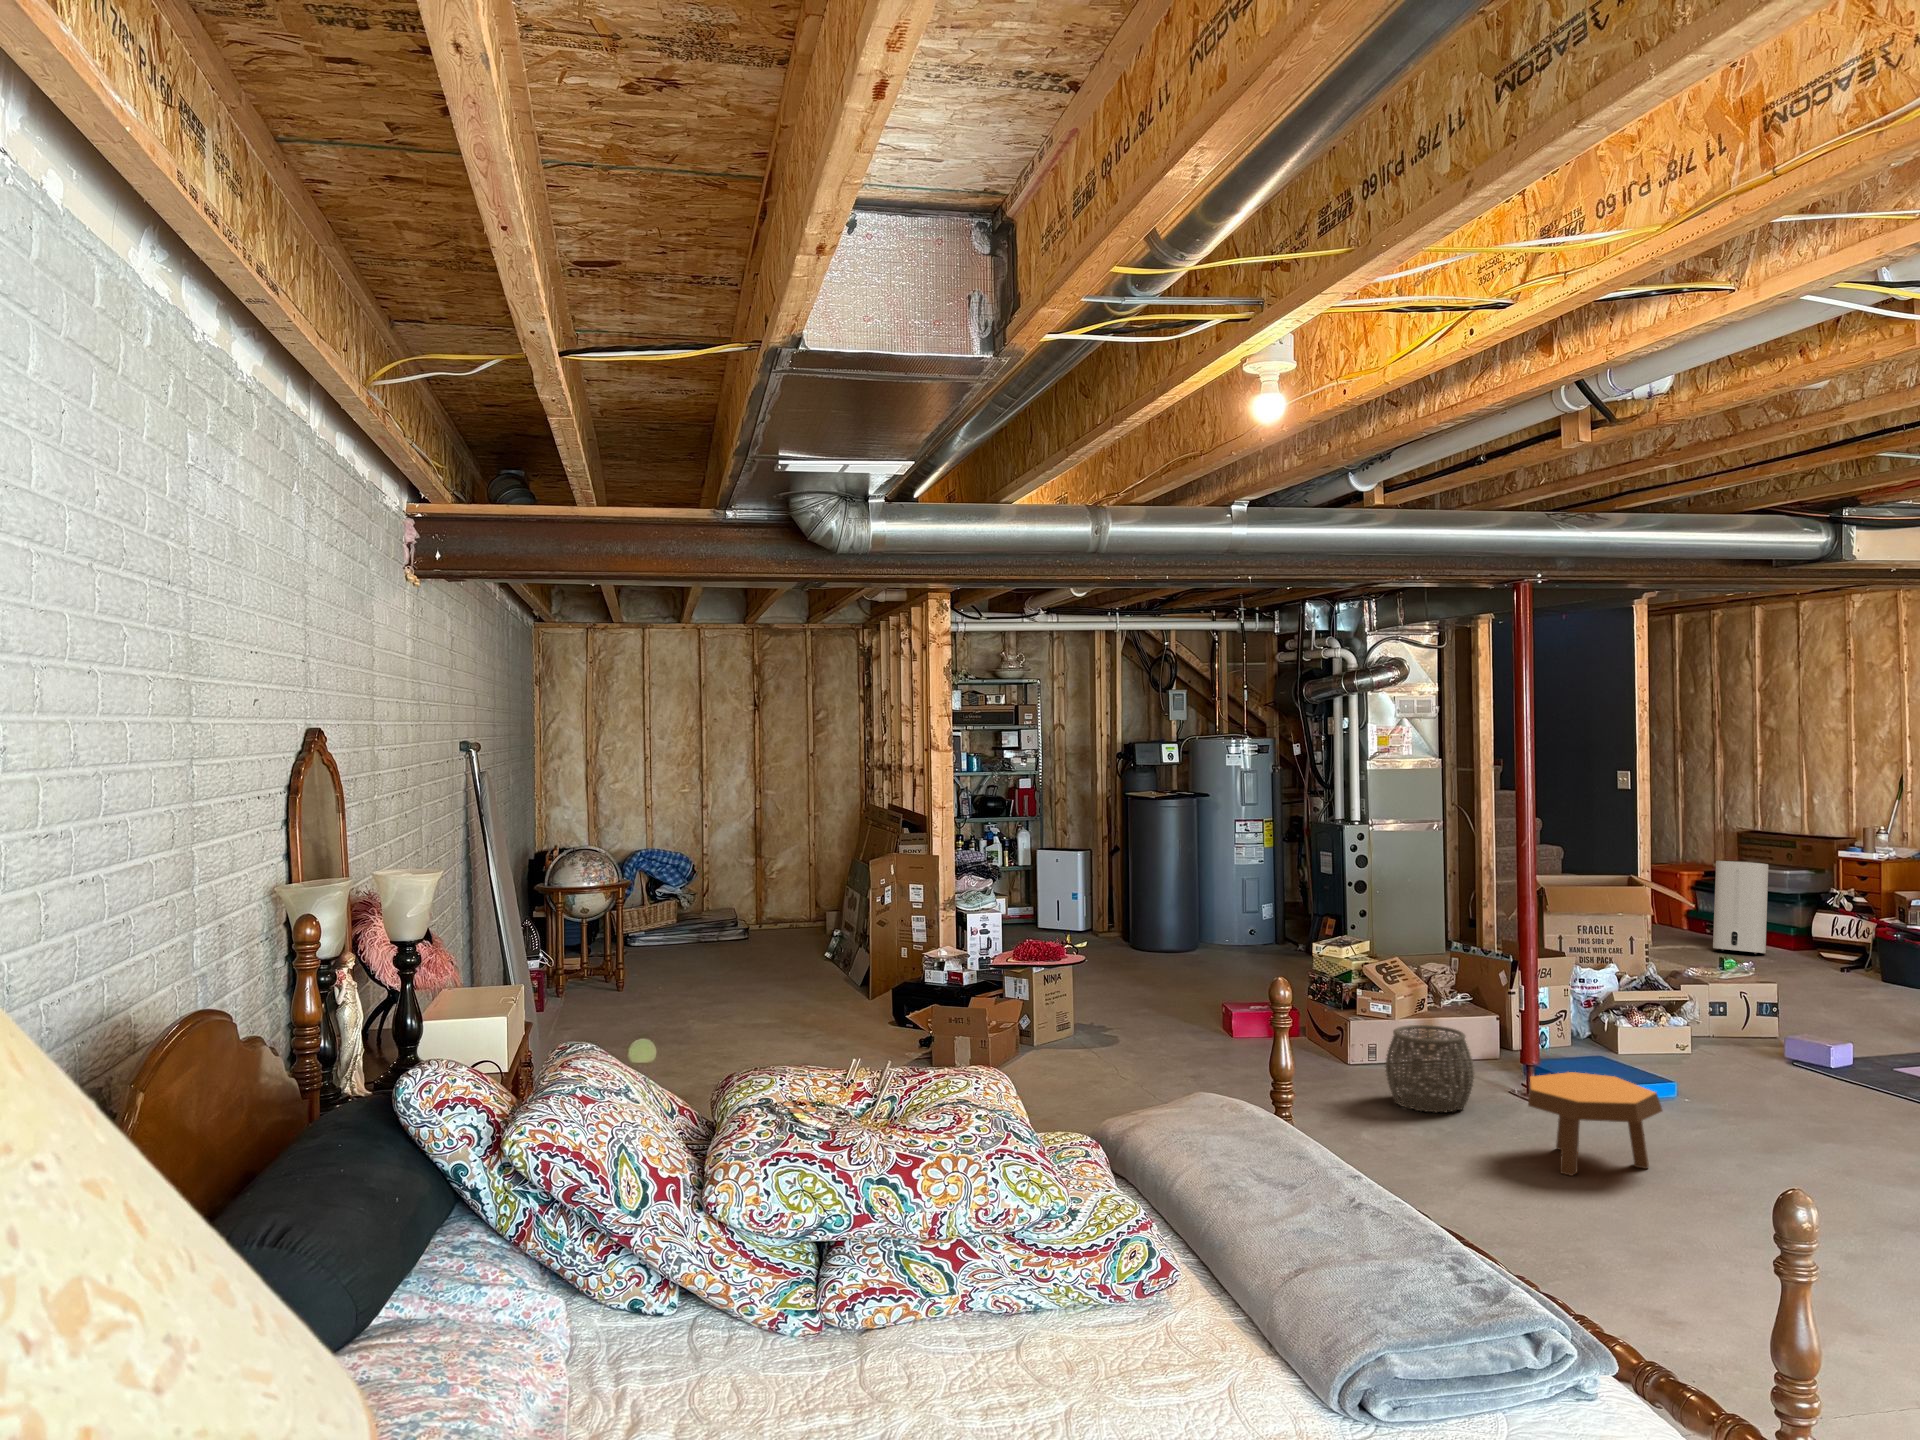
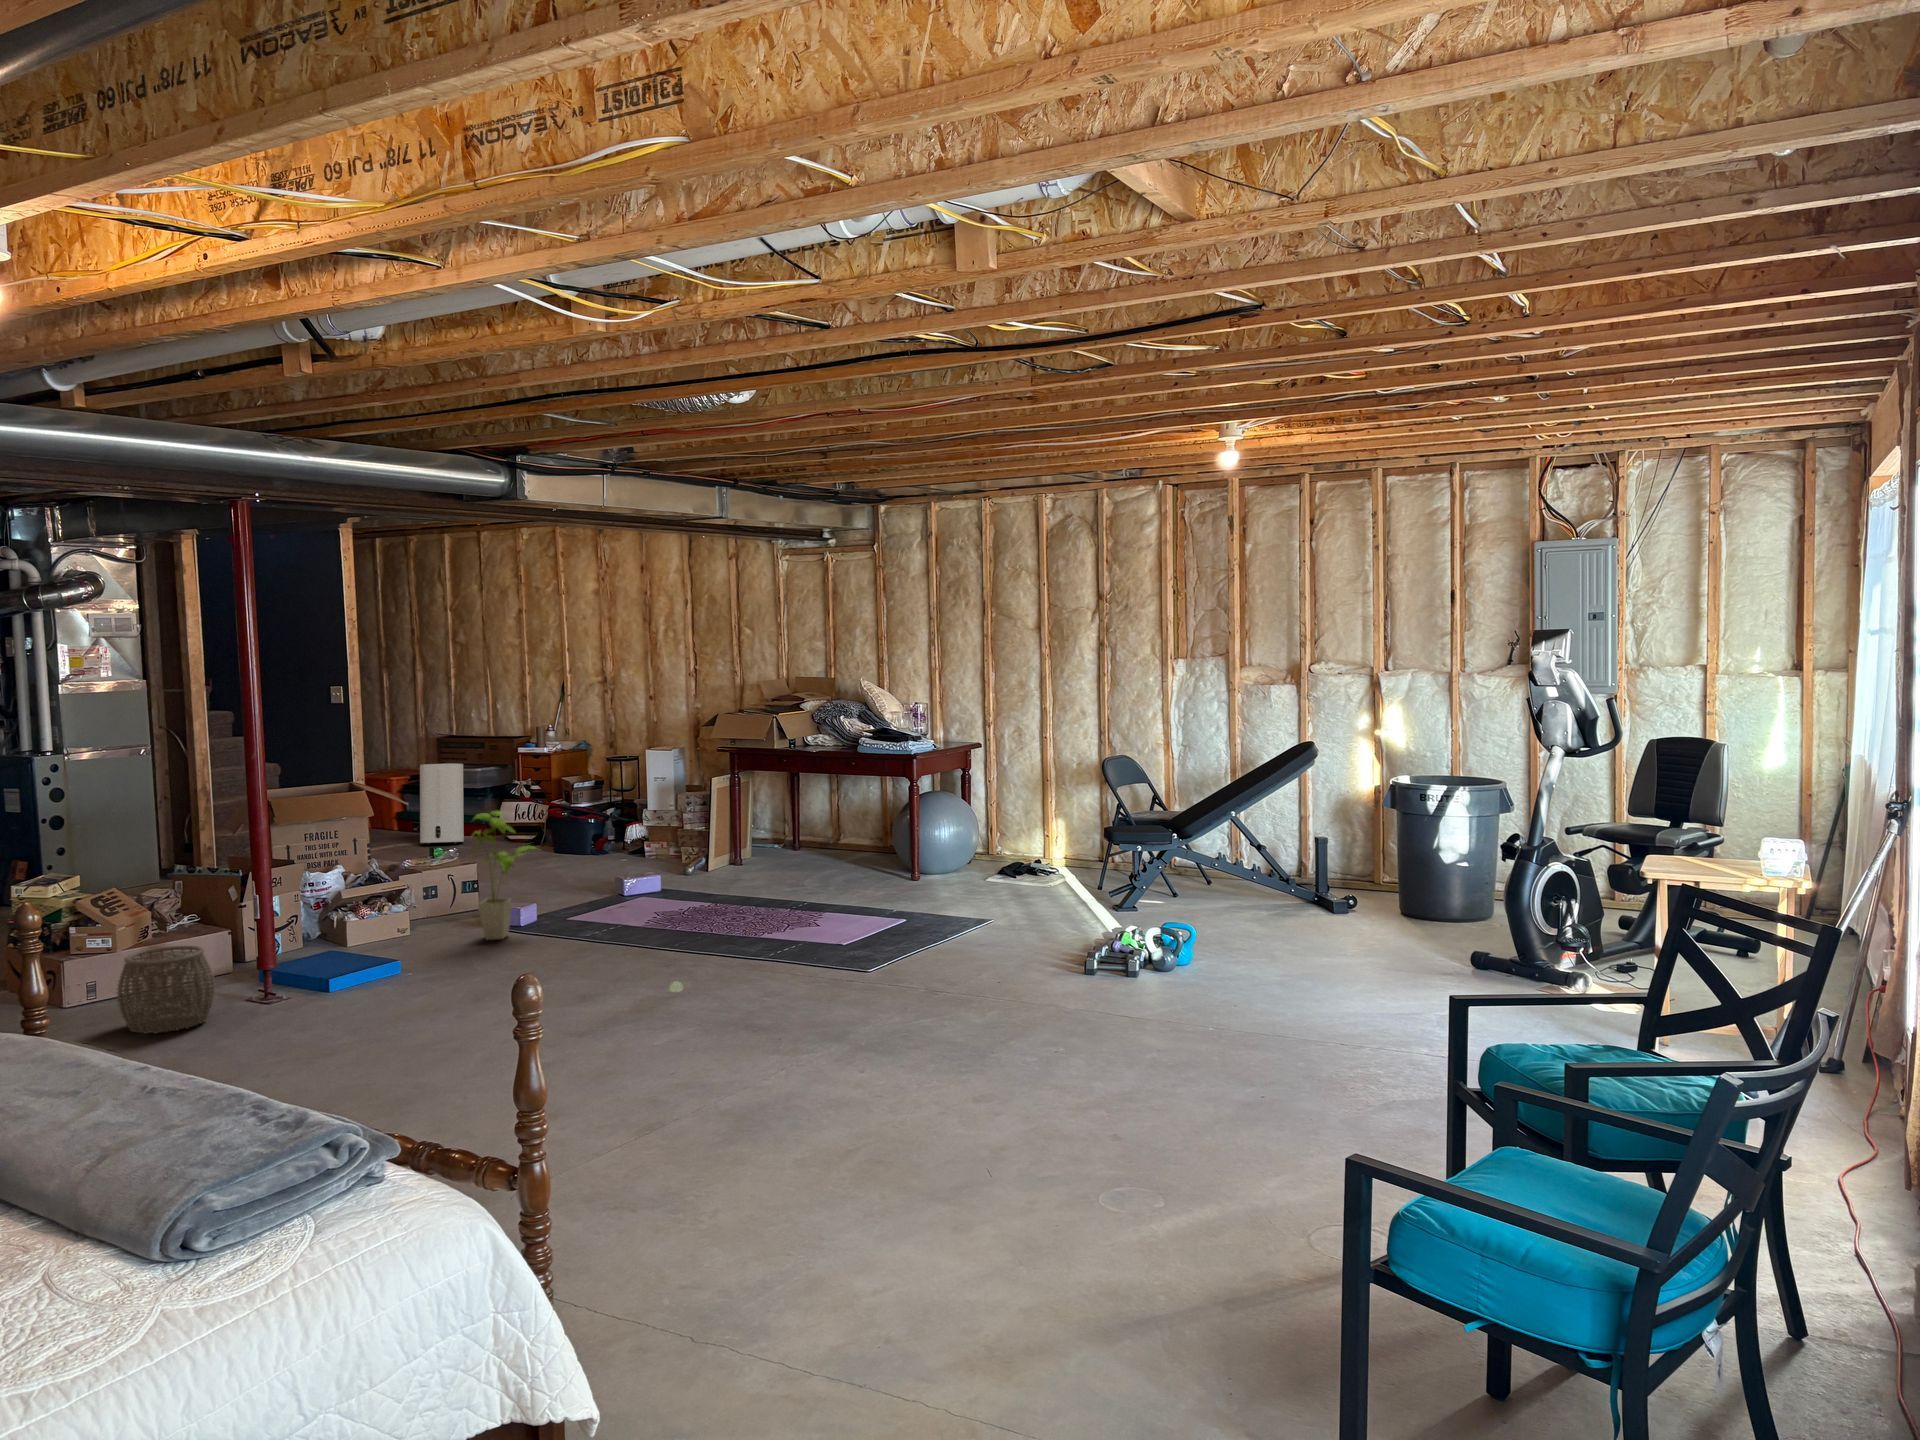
house plant: none [1763,929,1862,1085] -> present [471,811,535,940]
footstool: present [1528,1072,1662,1176] -> none [274,958,396,1054]

